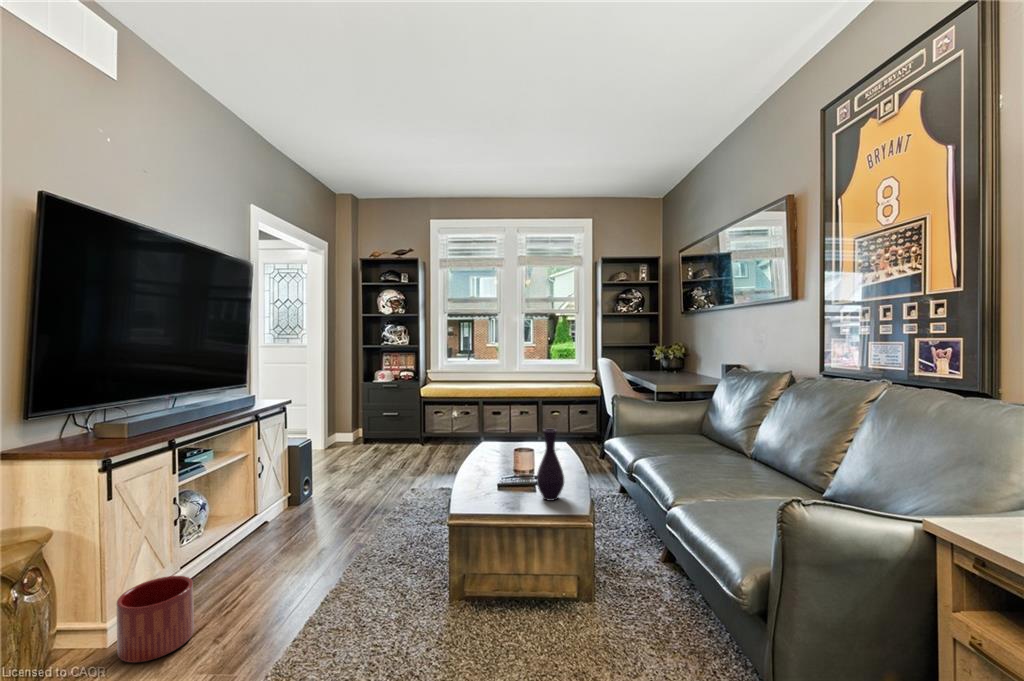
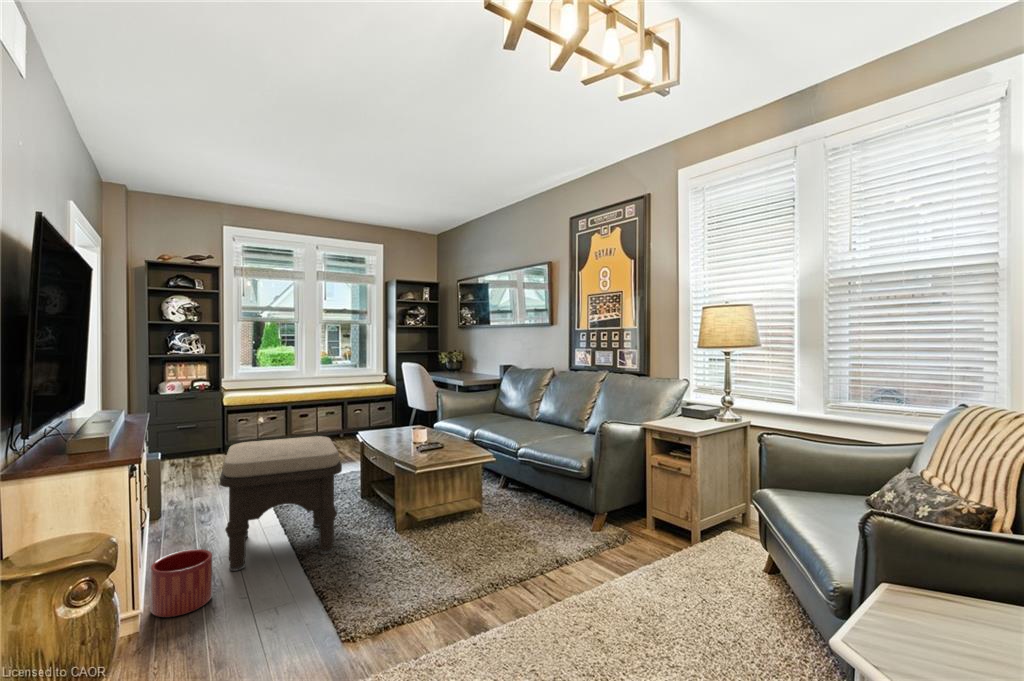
vase: present [537,428,564,501] -> none [441,407,459,453]
ottoman: none [236,447,407,617] -> present [220,436,342,571]

